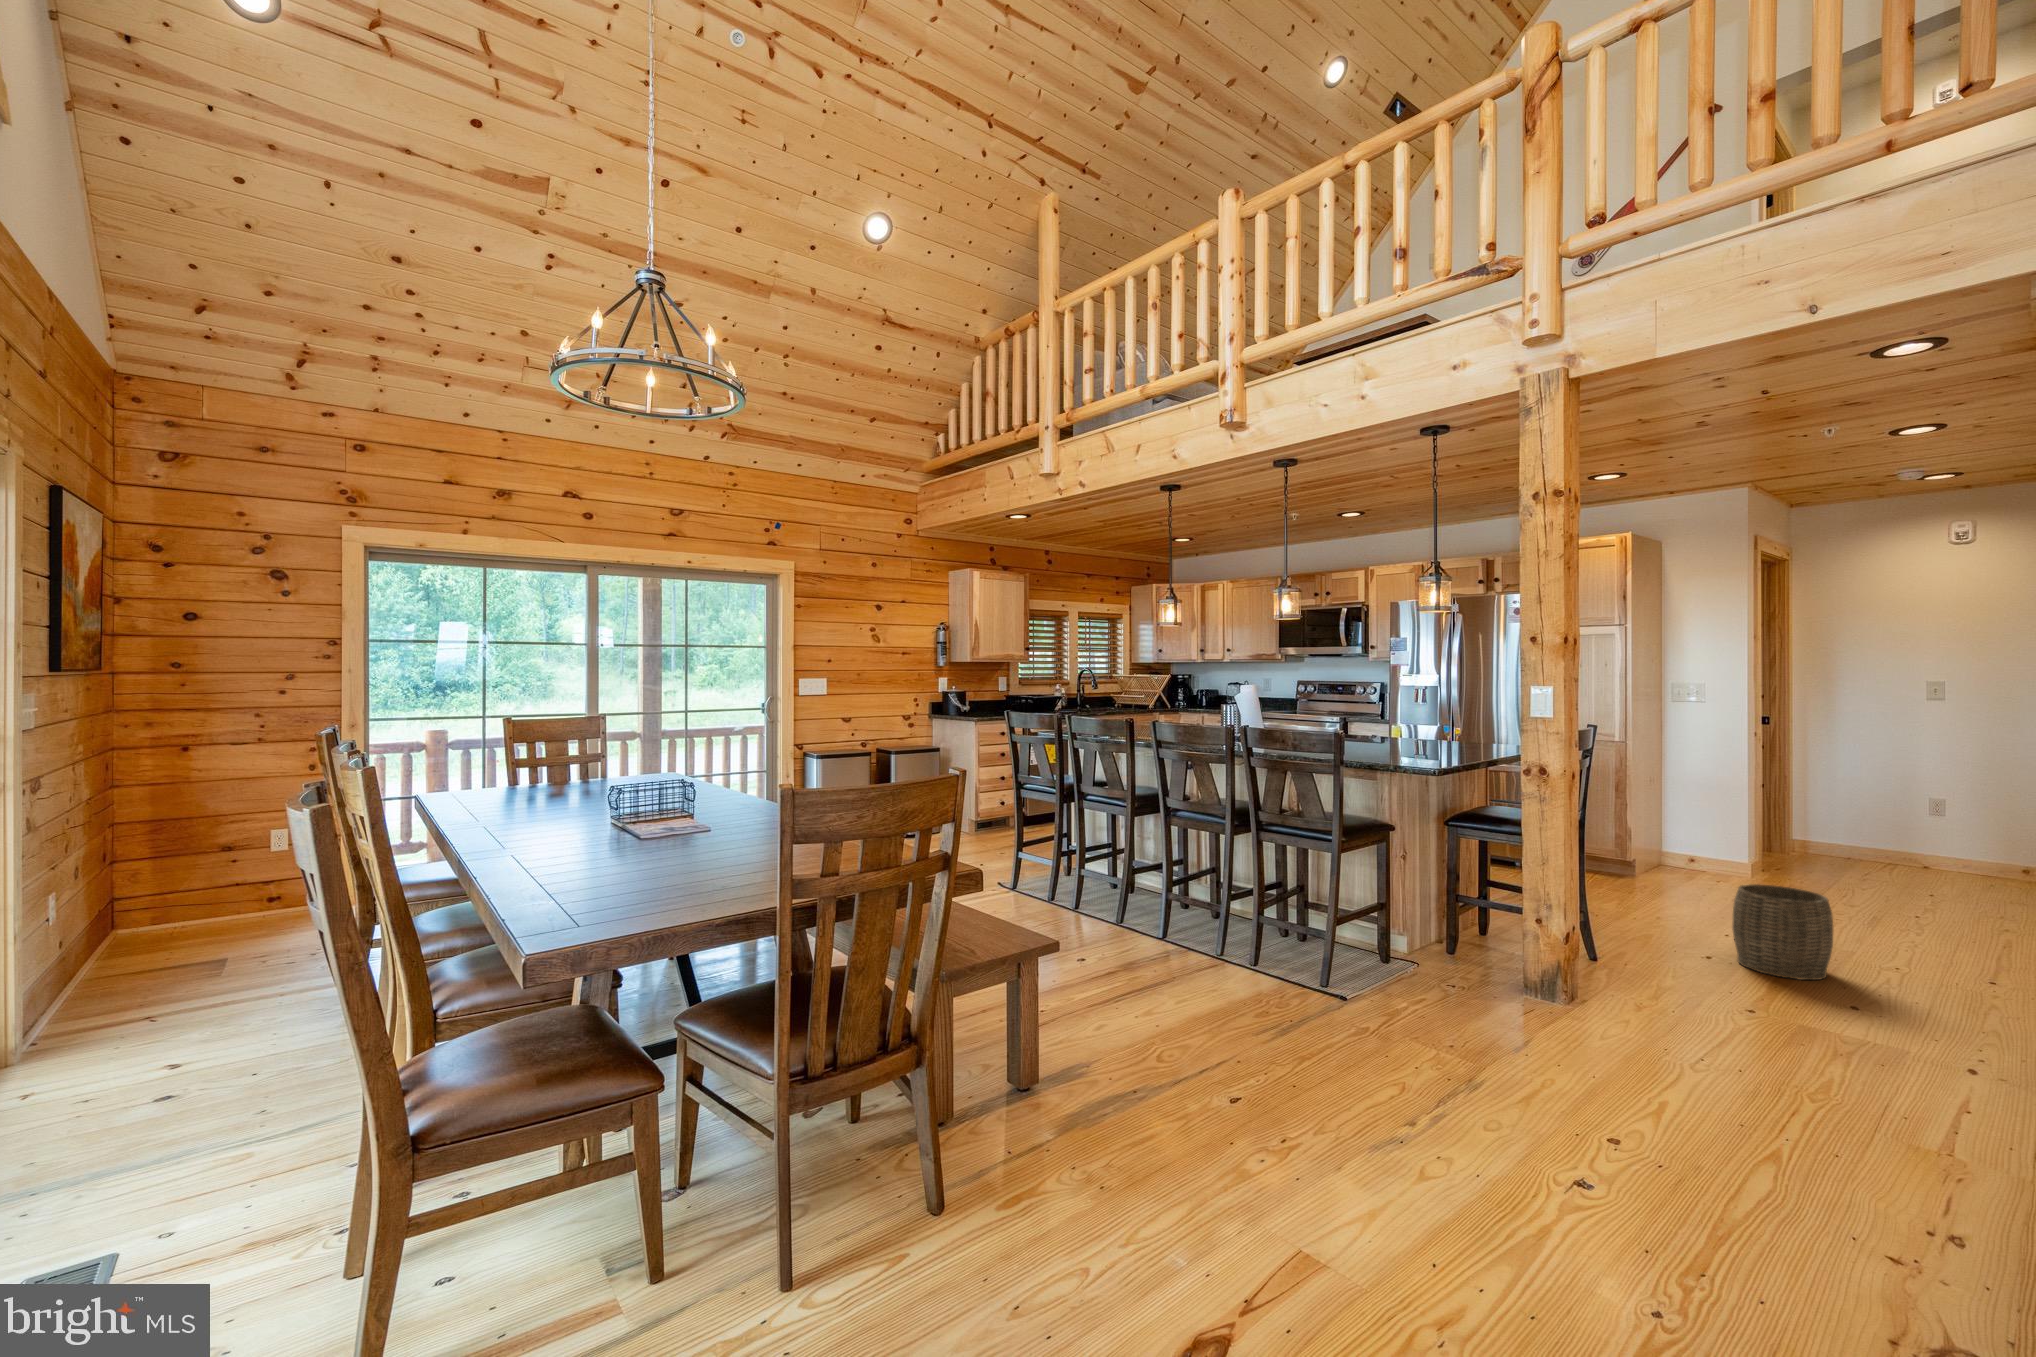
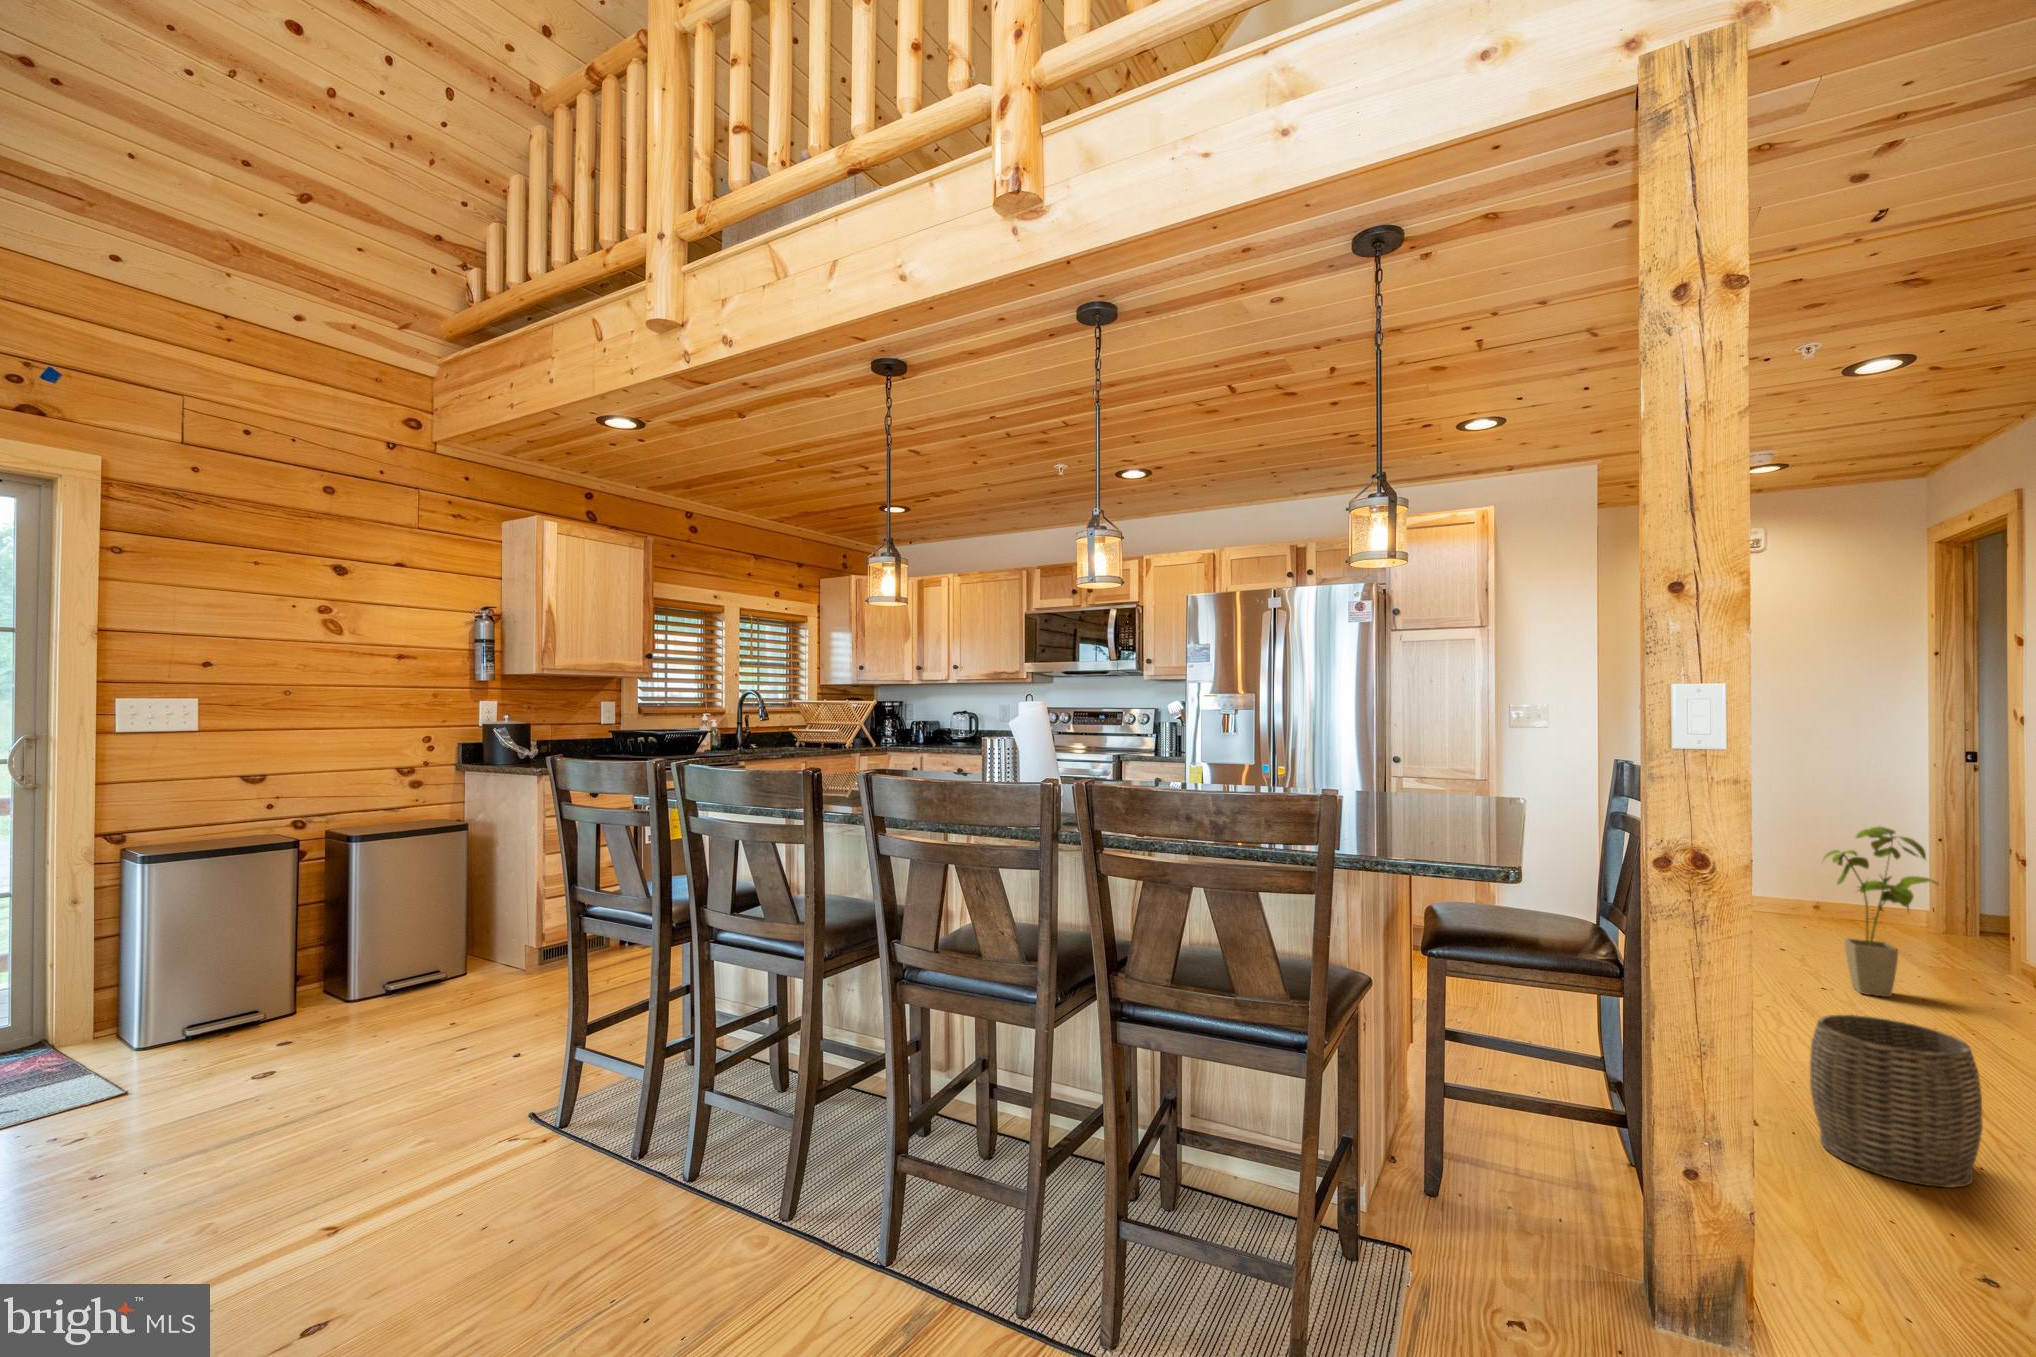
house plant: none [1906,781,2008,912] -> present [1824,827,1938,997]

